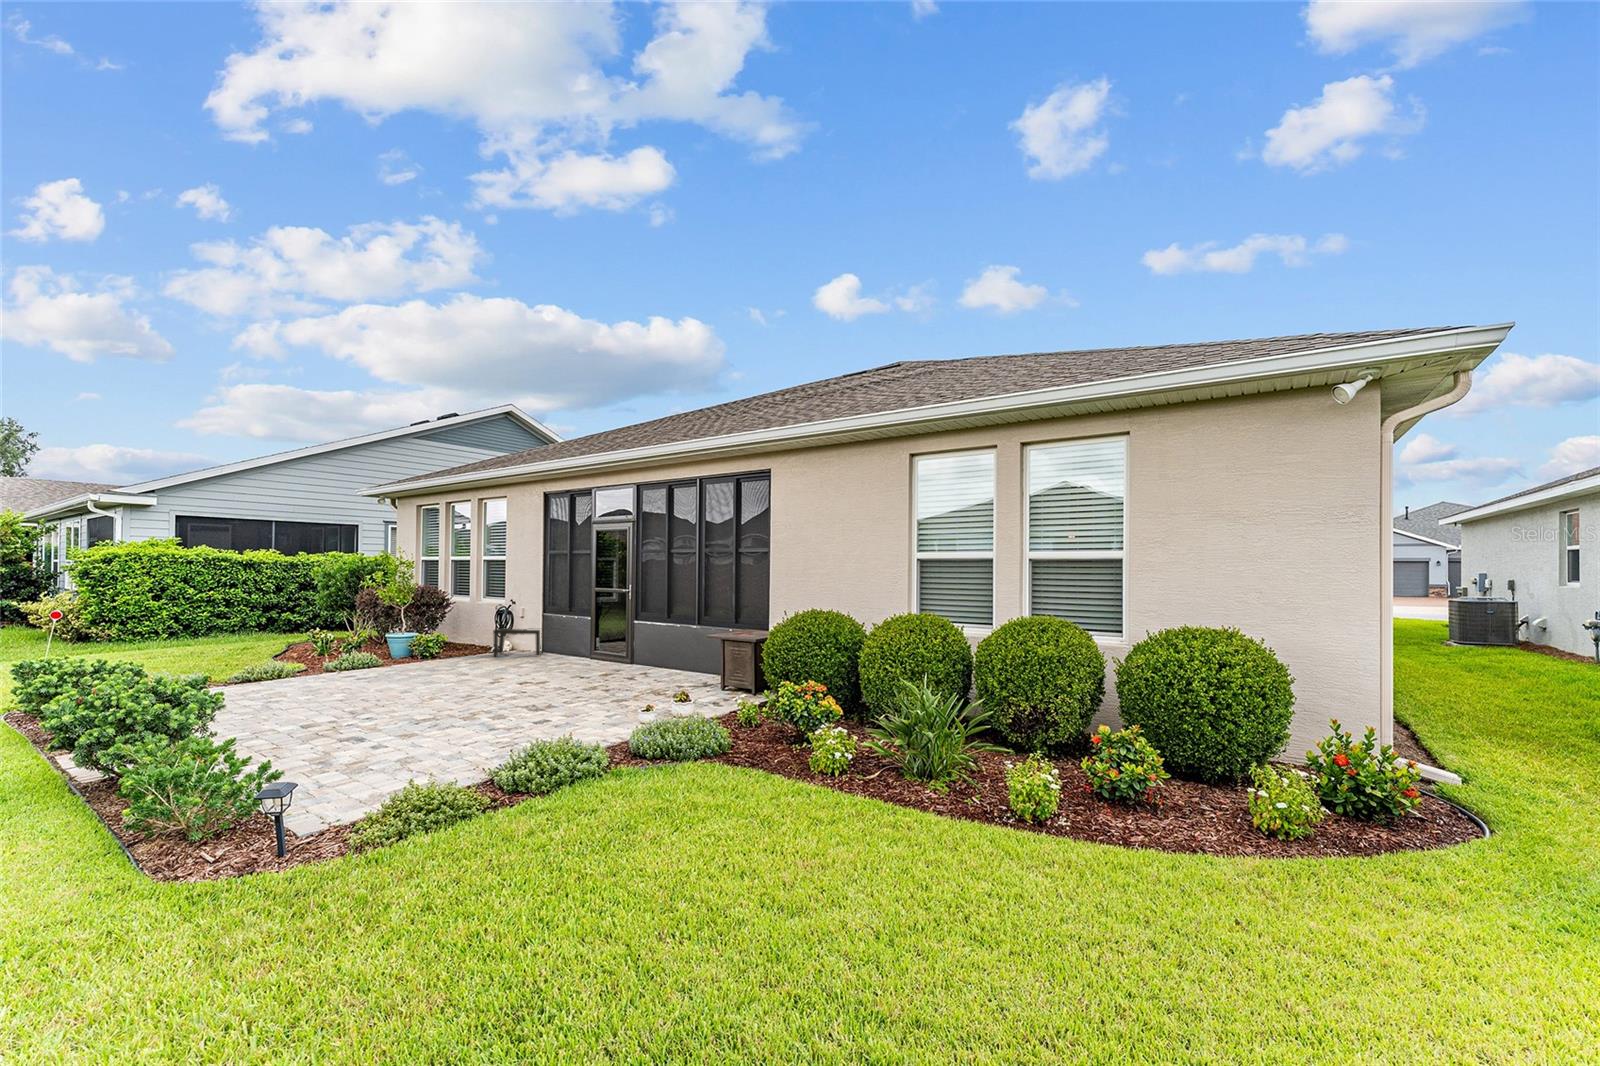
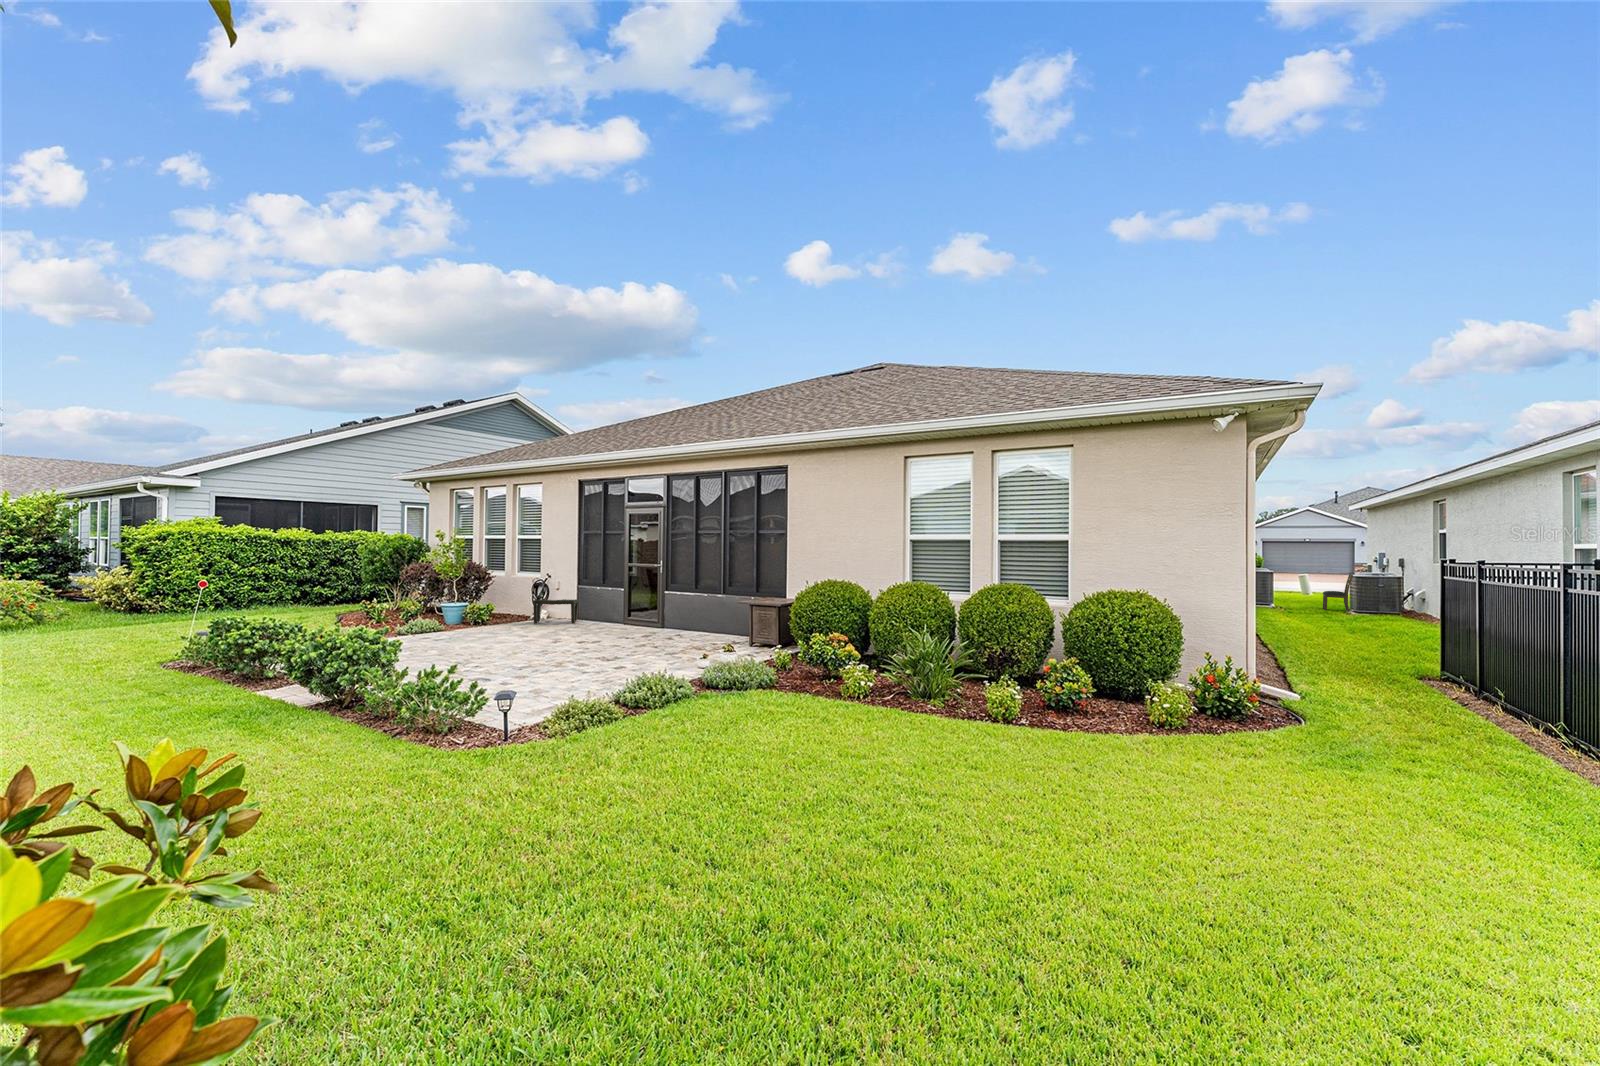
chair: none [1418,598,1457,644] -> present [1323,574,1353,612]

